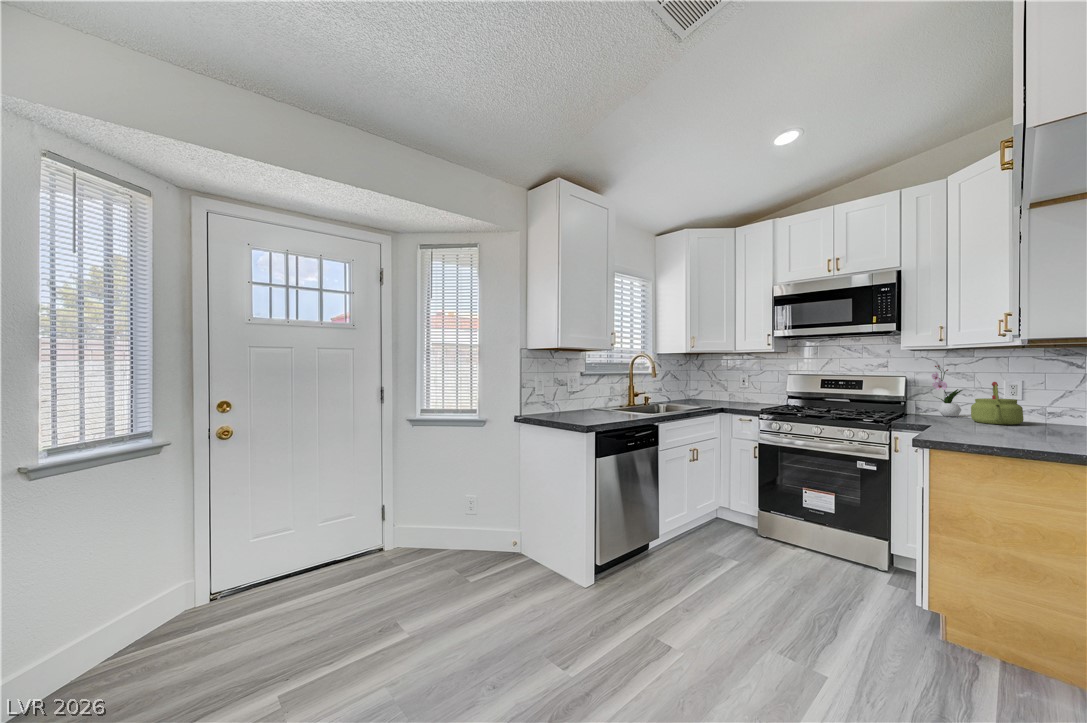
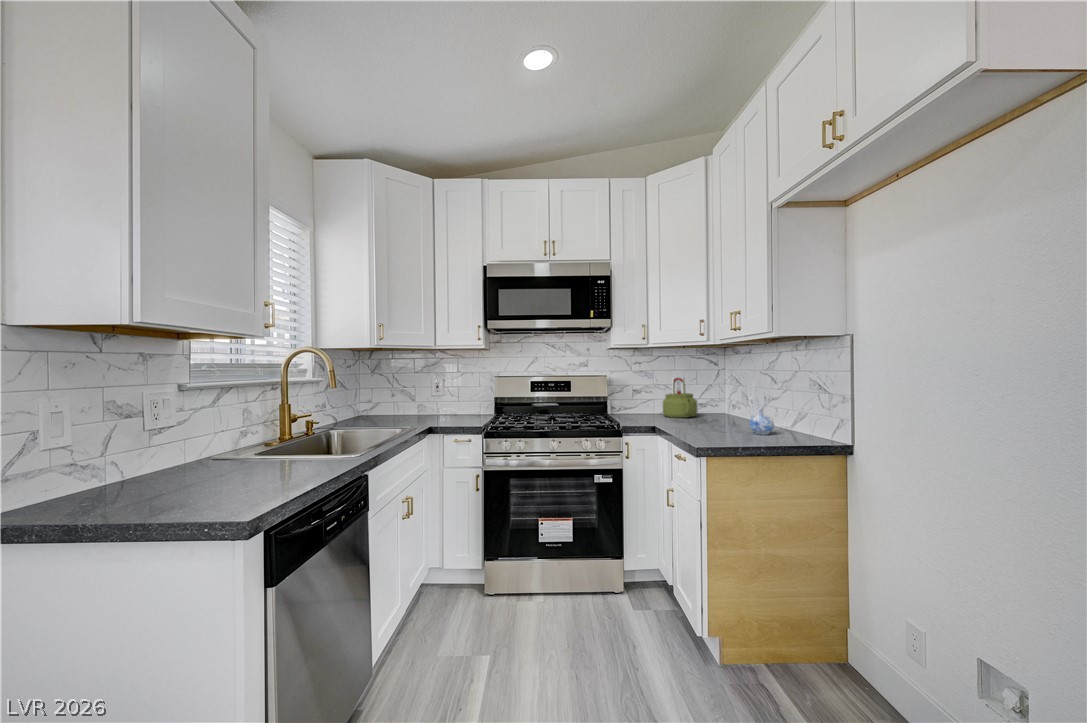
flower arrangement: present [932,365,962,416] -> none [623,363,647,413]
ceramic pitcher: none [1023,403,1061,444] -> present [749,396,774,435]

